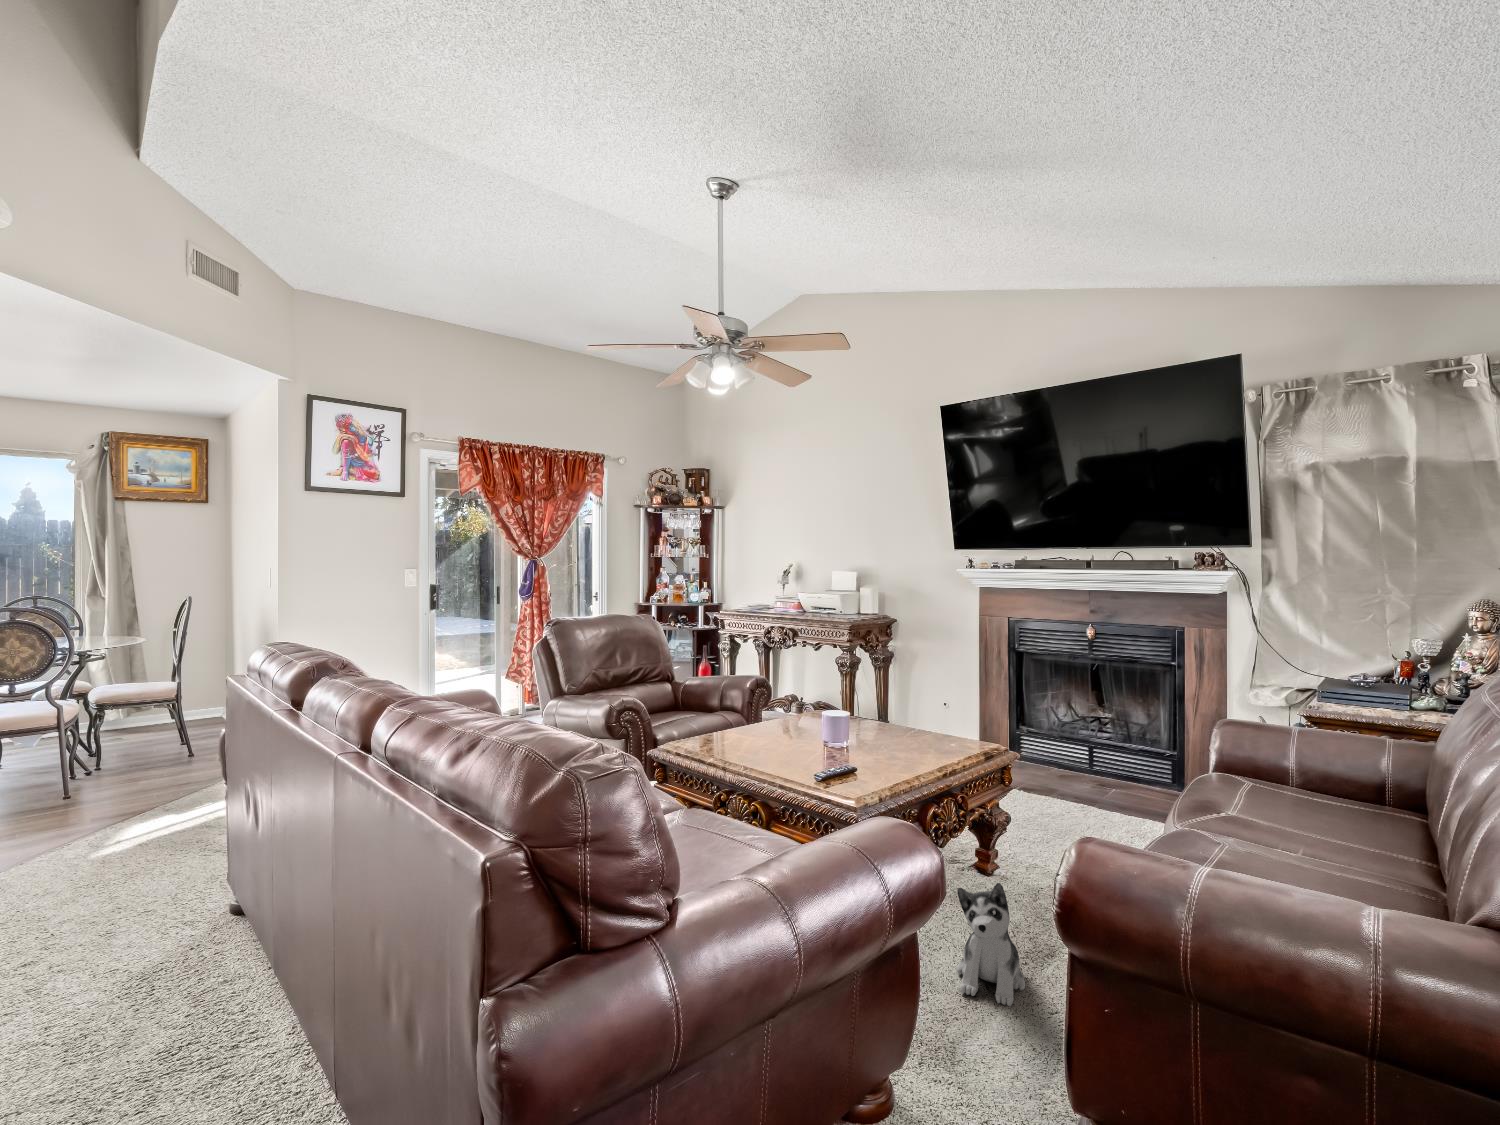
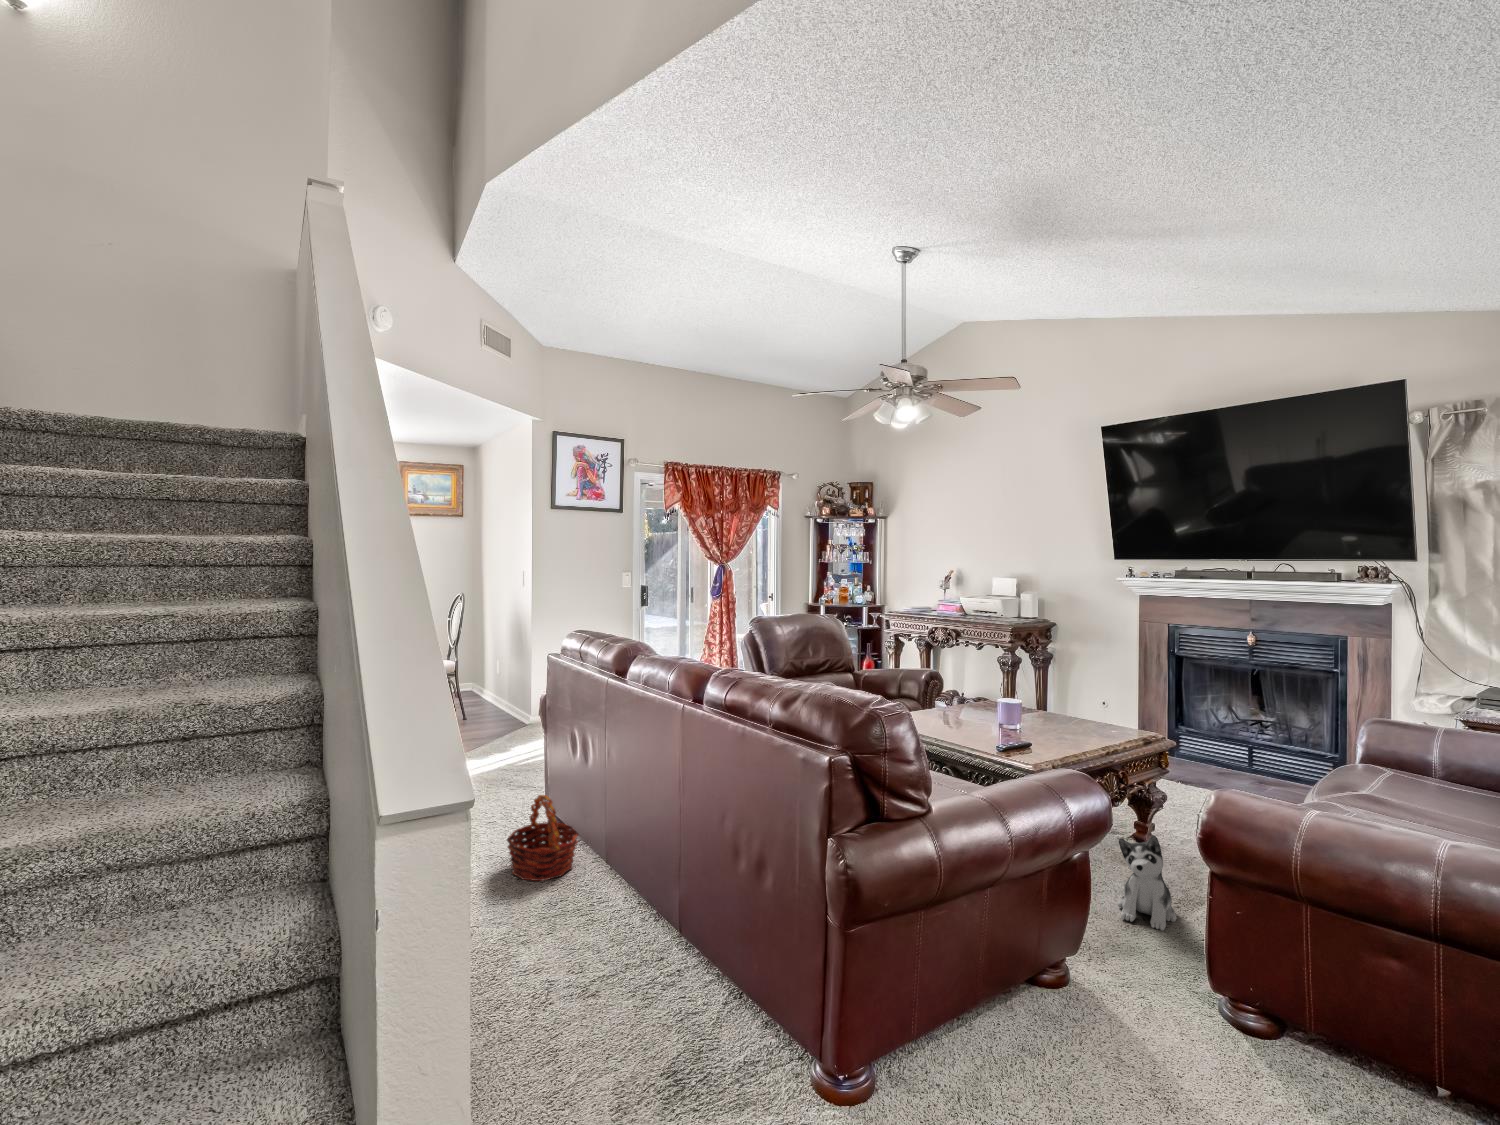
basket: none [109,880,238,1014] -> present [507,795,579,881]

